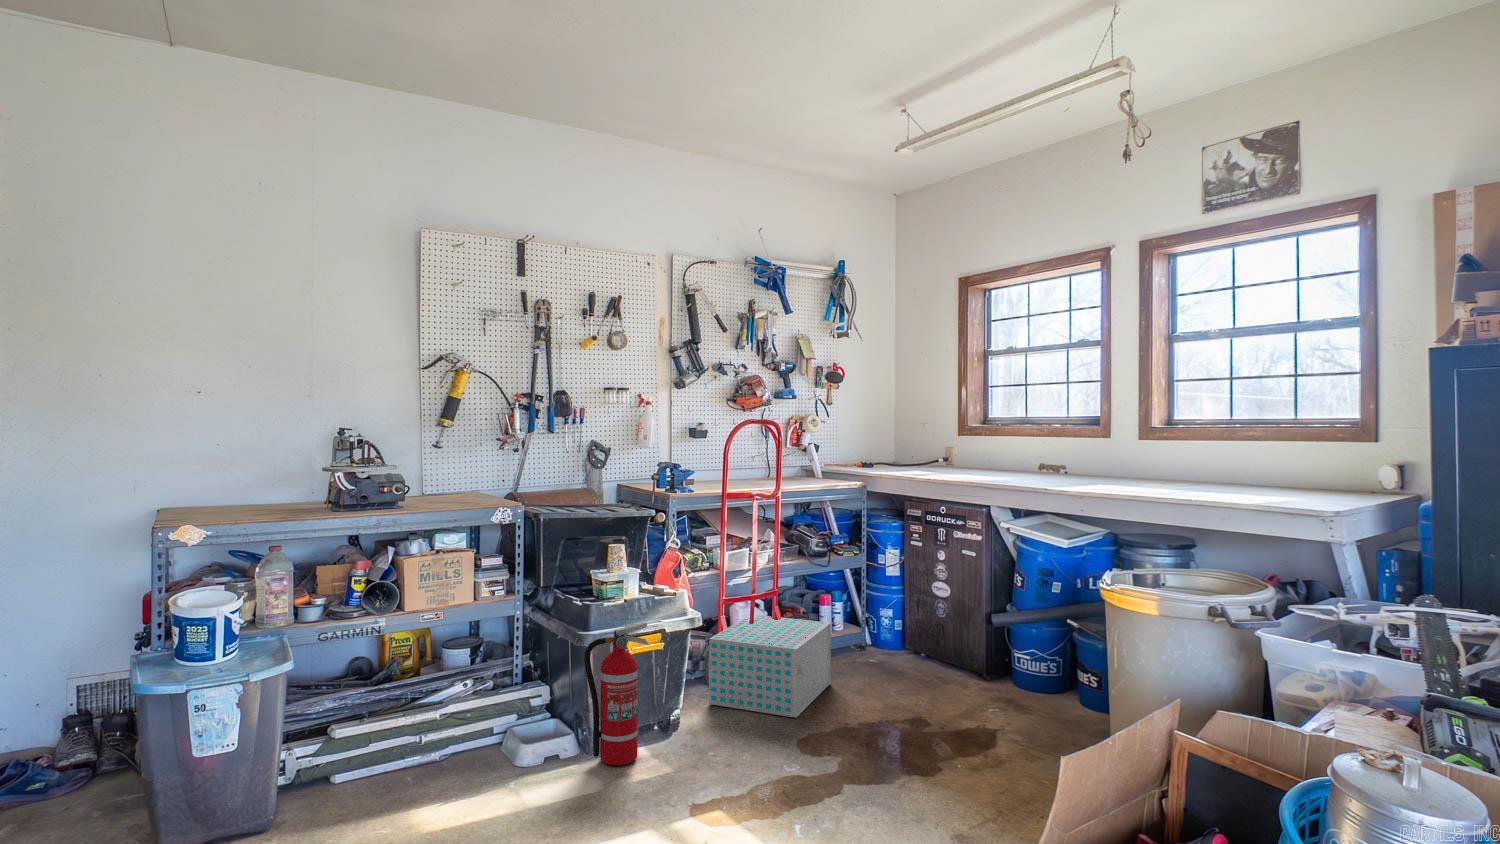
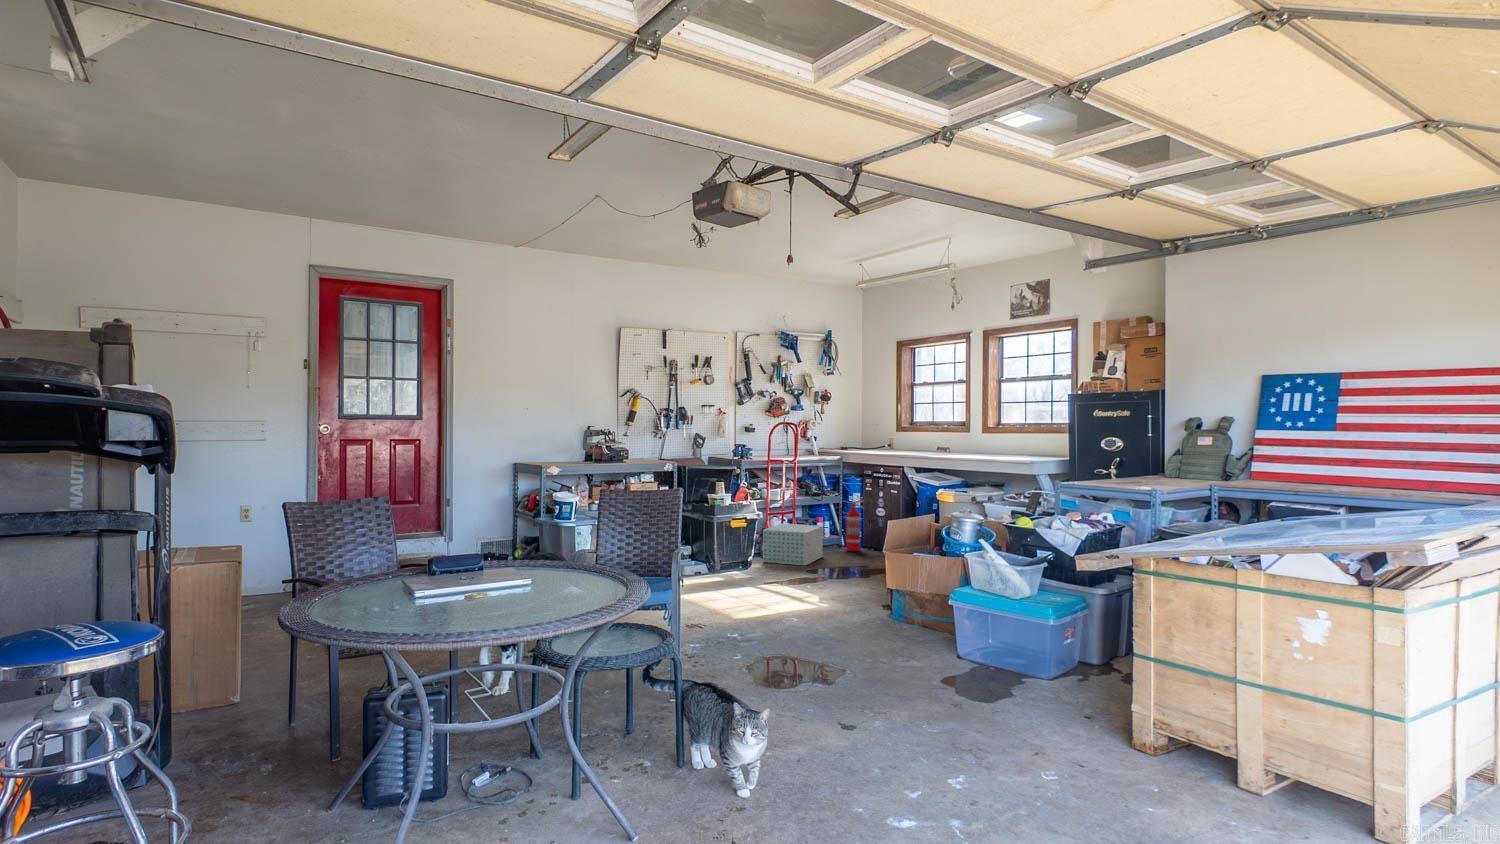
fire extinguisher: present [584,622,649,765] -> present [841,501,864,551]

